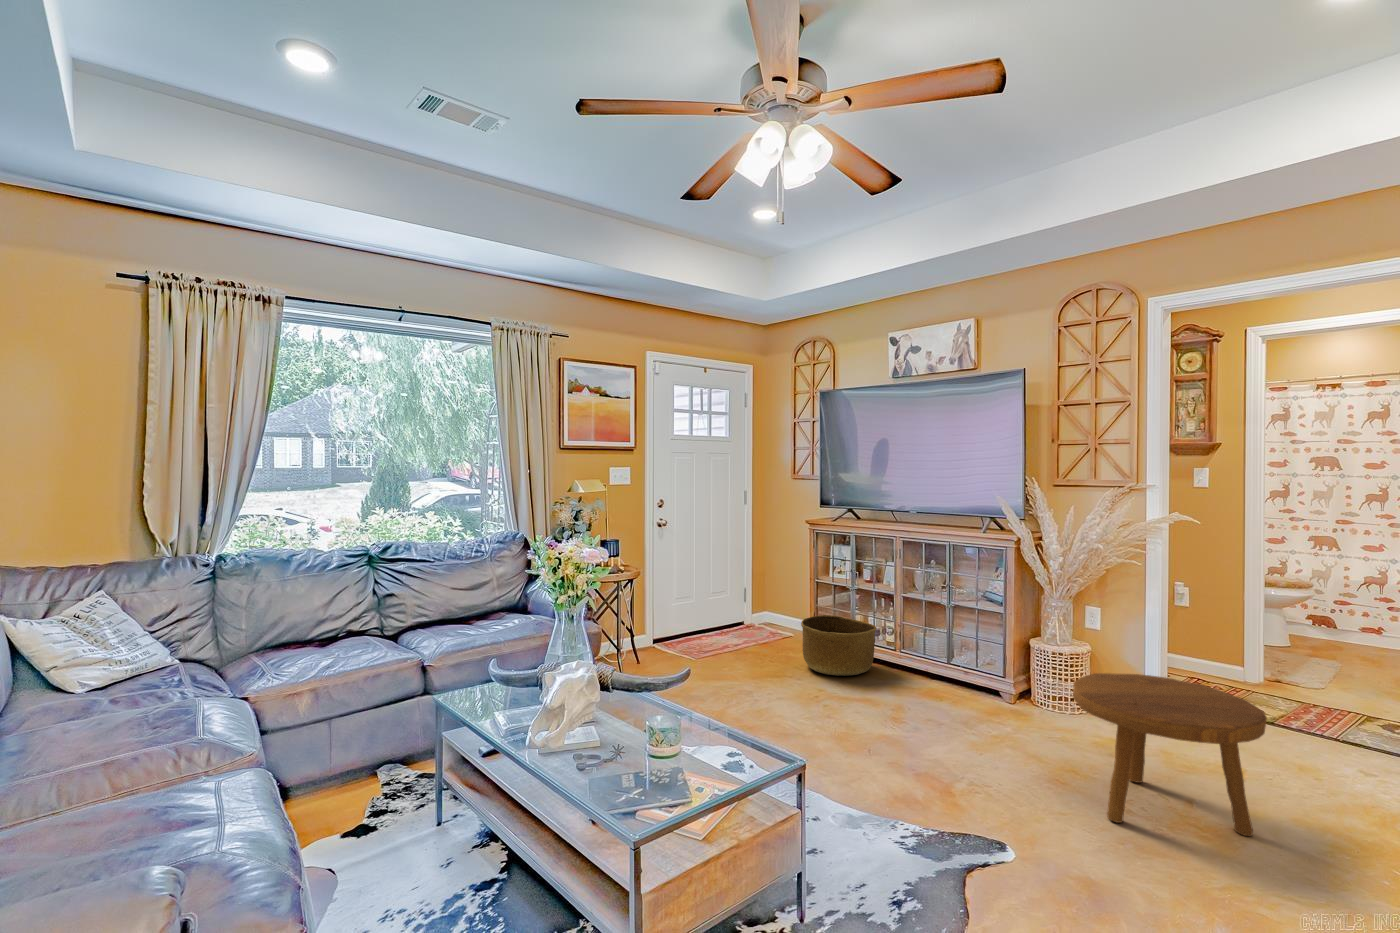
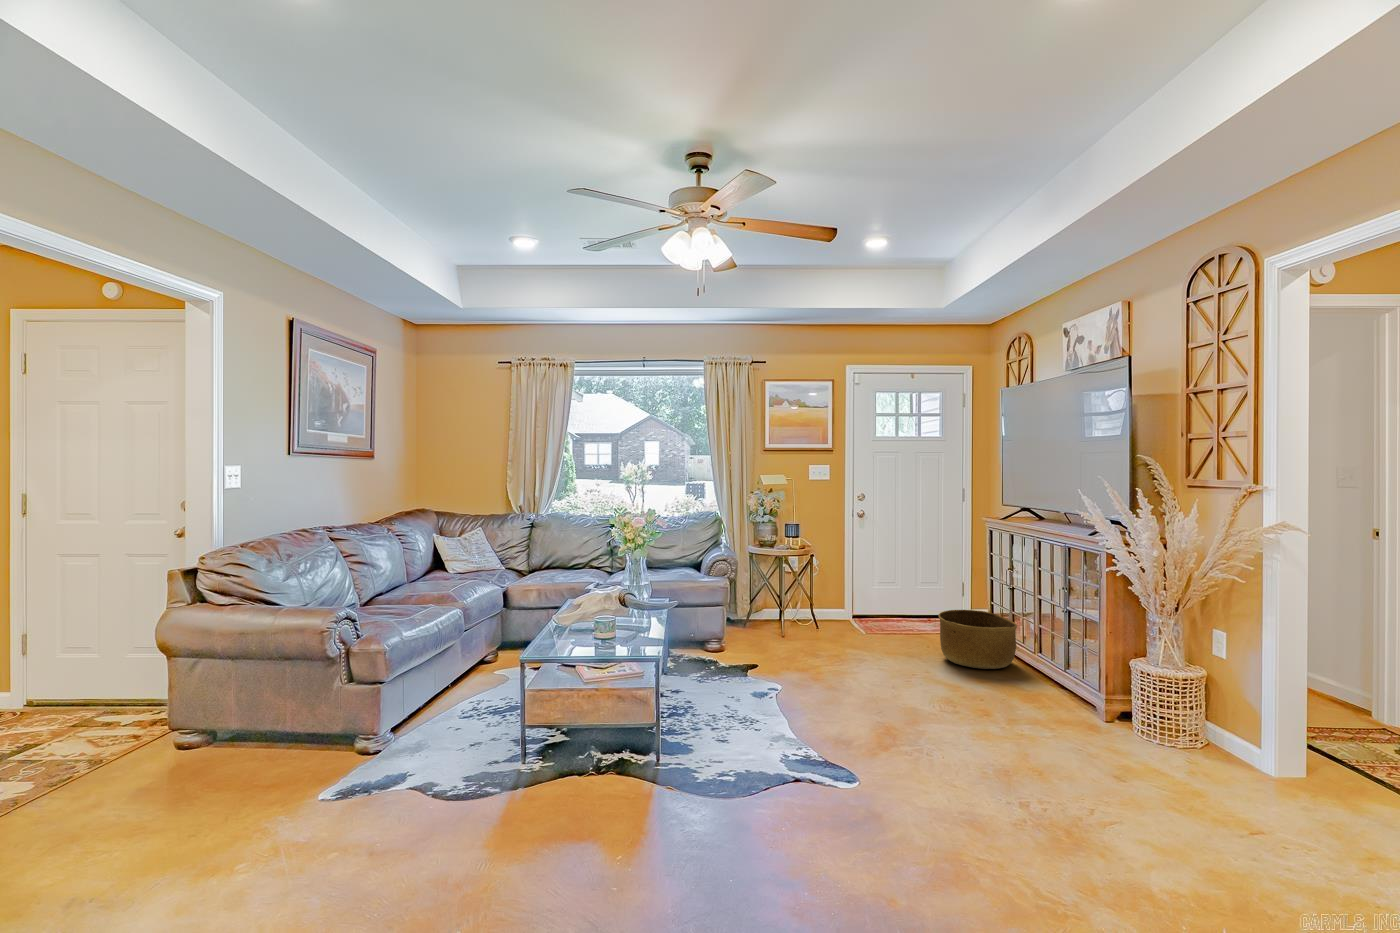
footstool: present [1073,673,1267,836] -> none [976,673,1162,855]

